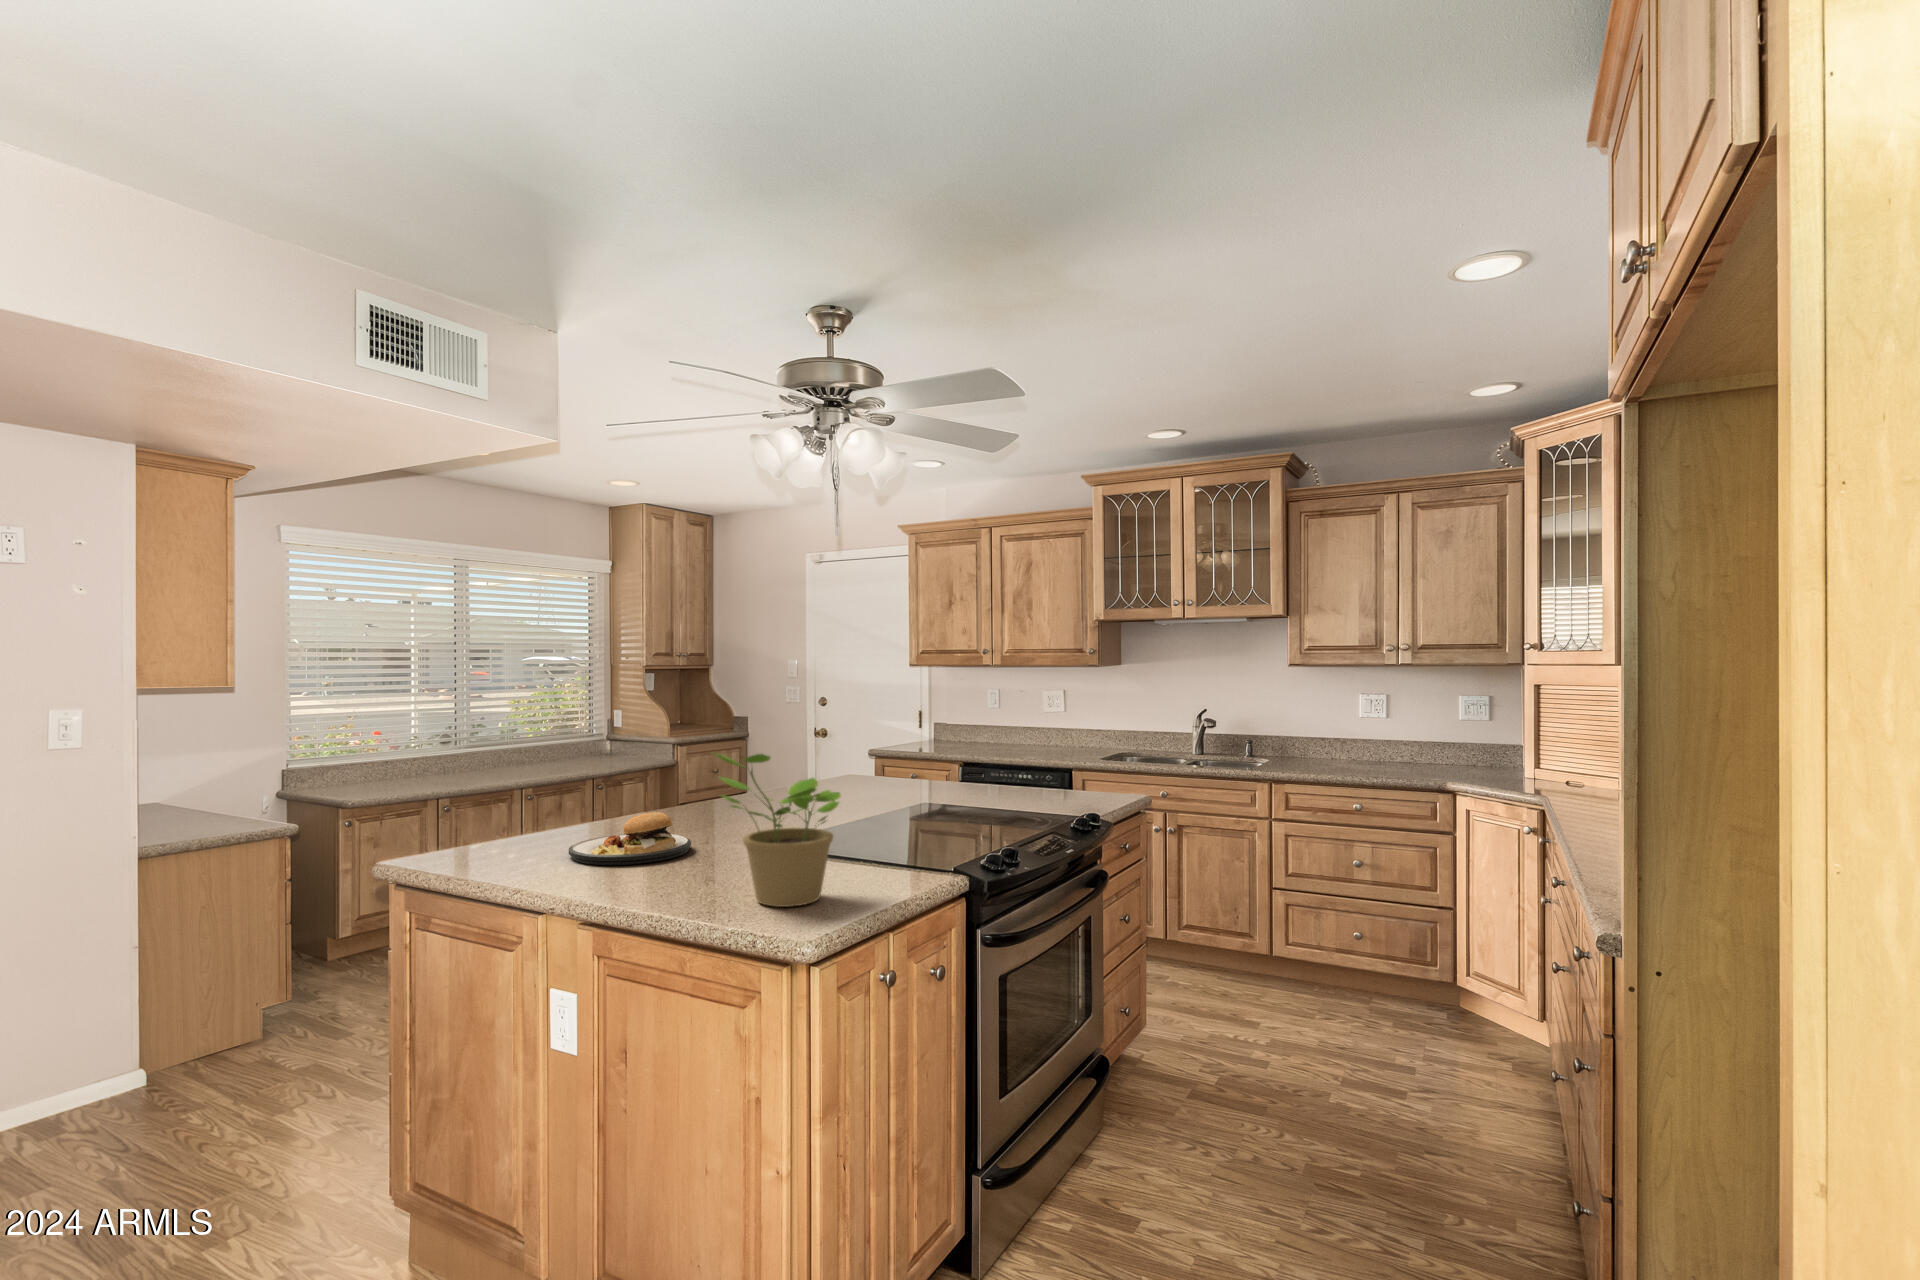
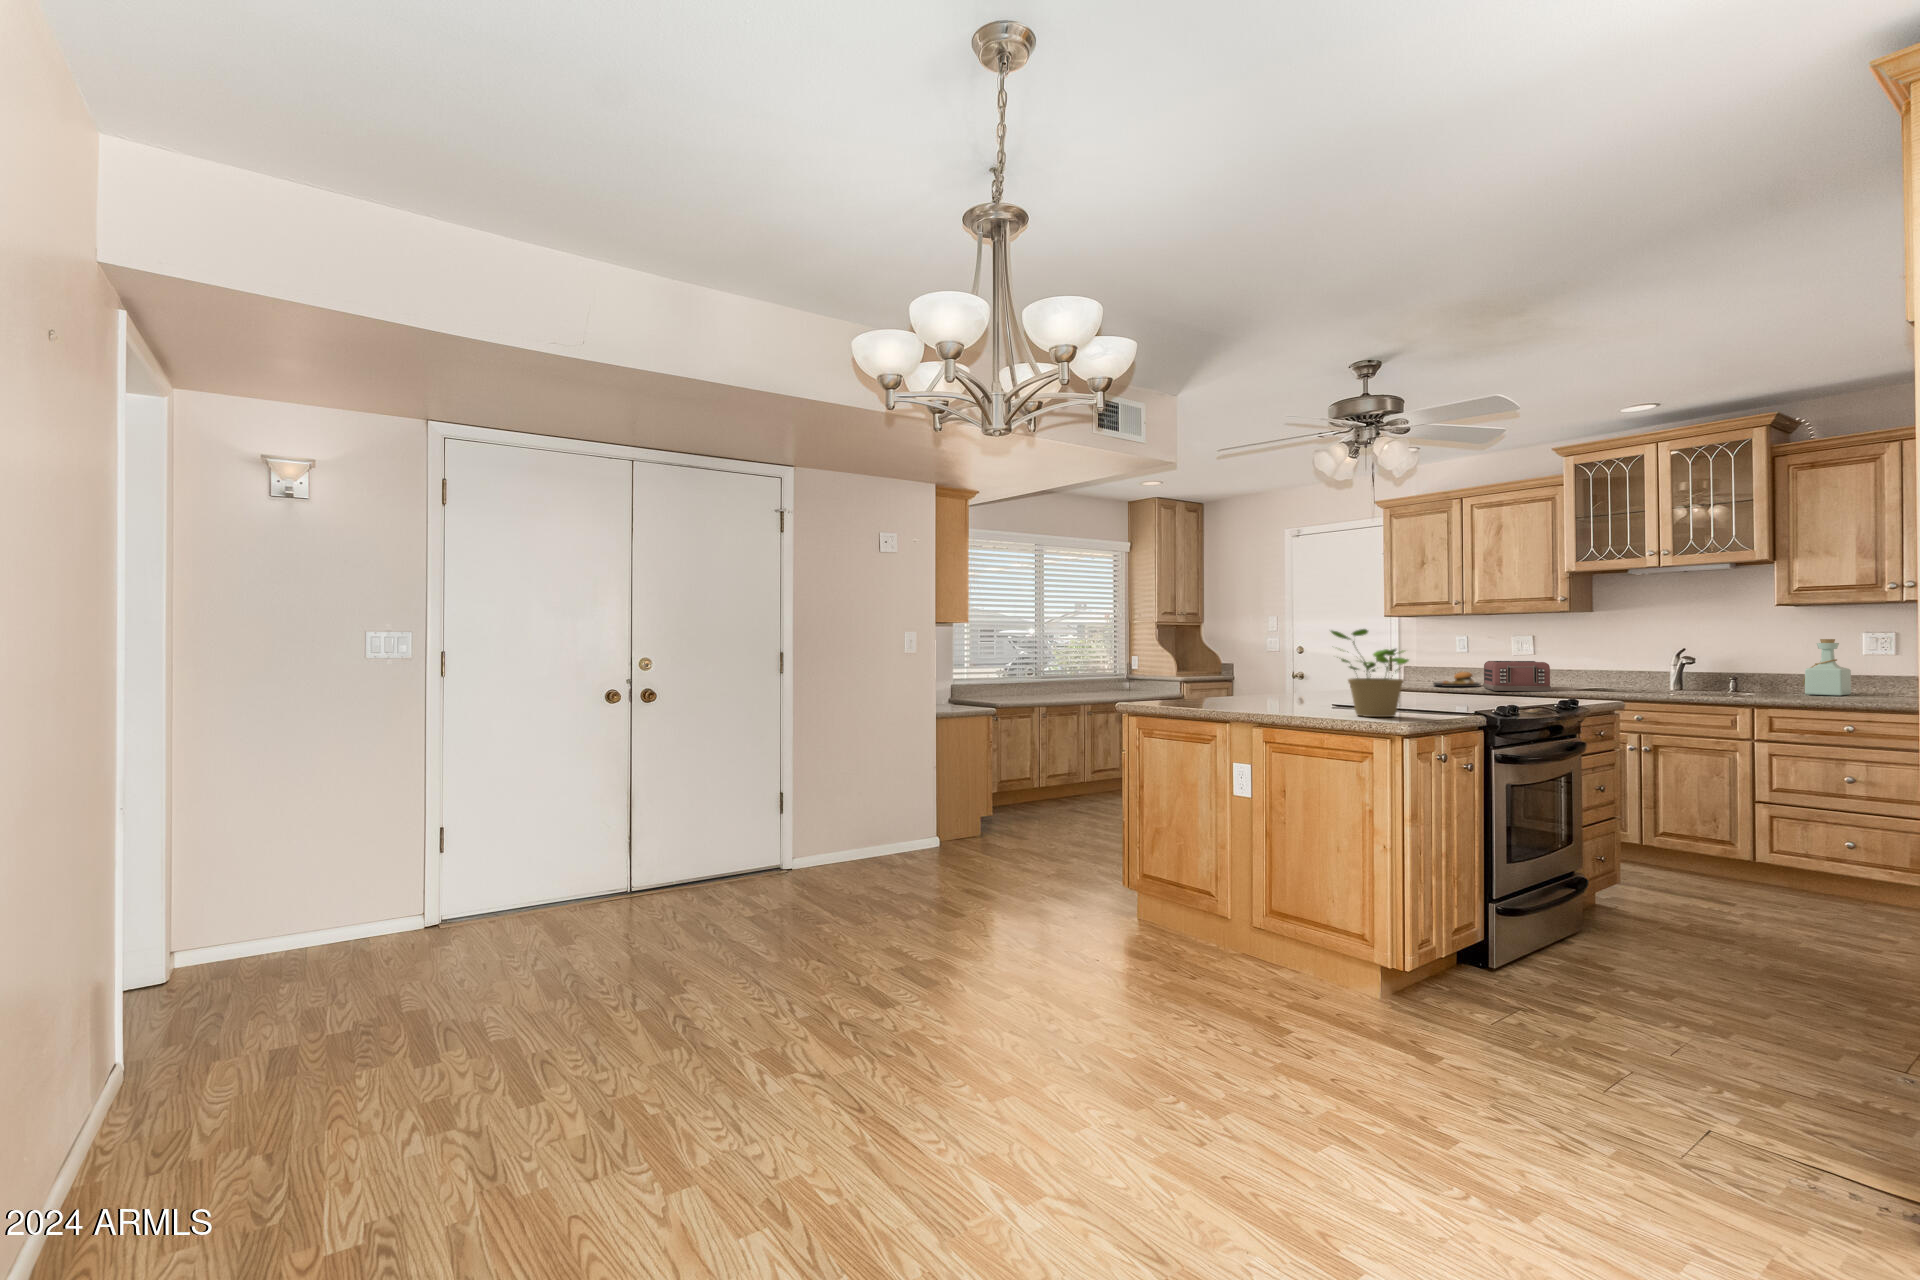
bottle: none [1311,701,1352,764] -> present [1803,639,1851,696]
toaster: none [1011,721,1080,760] -> present [1483,661,1551,691]
plate: present [569,793,691,865] -> present [1434,672,1480,687]

